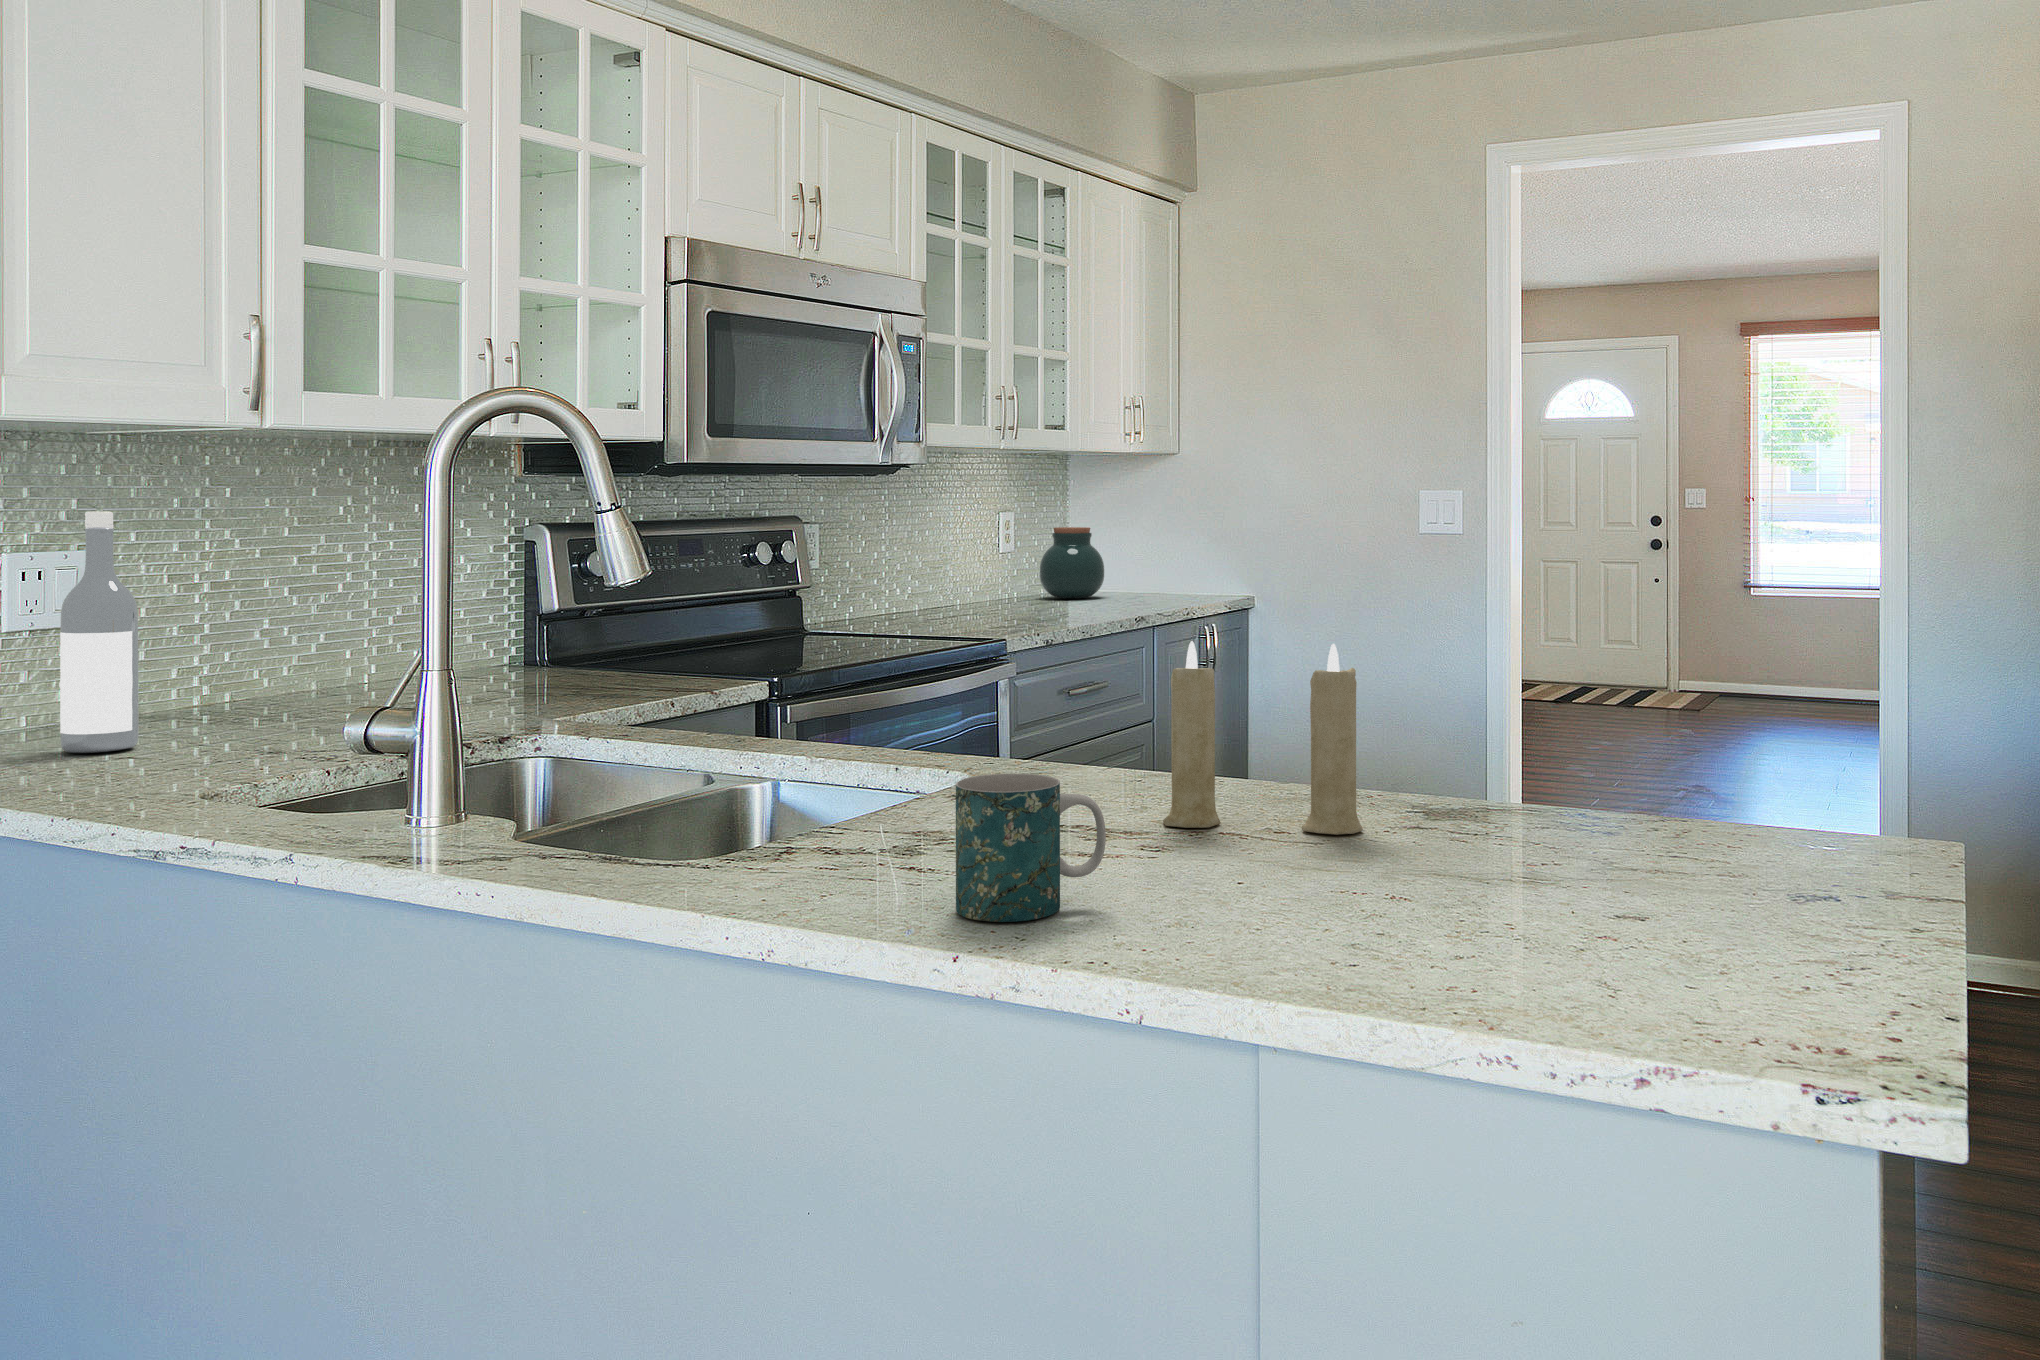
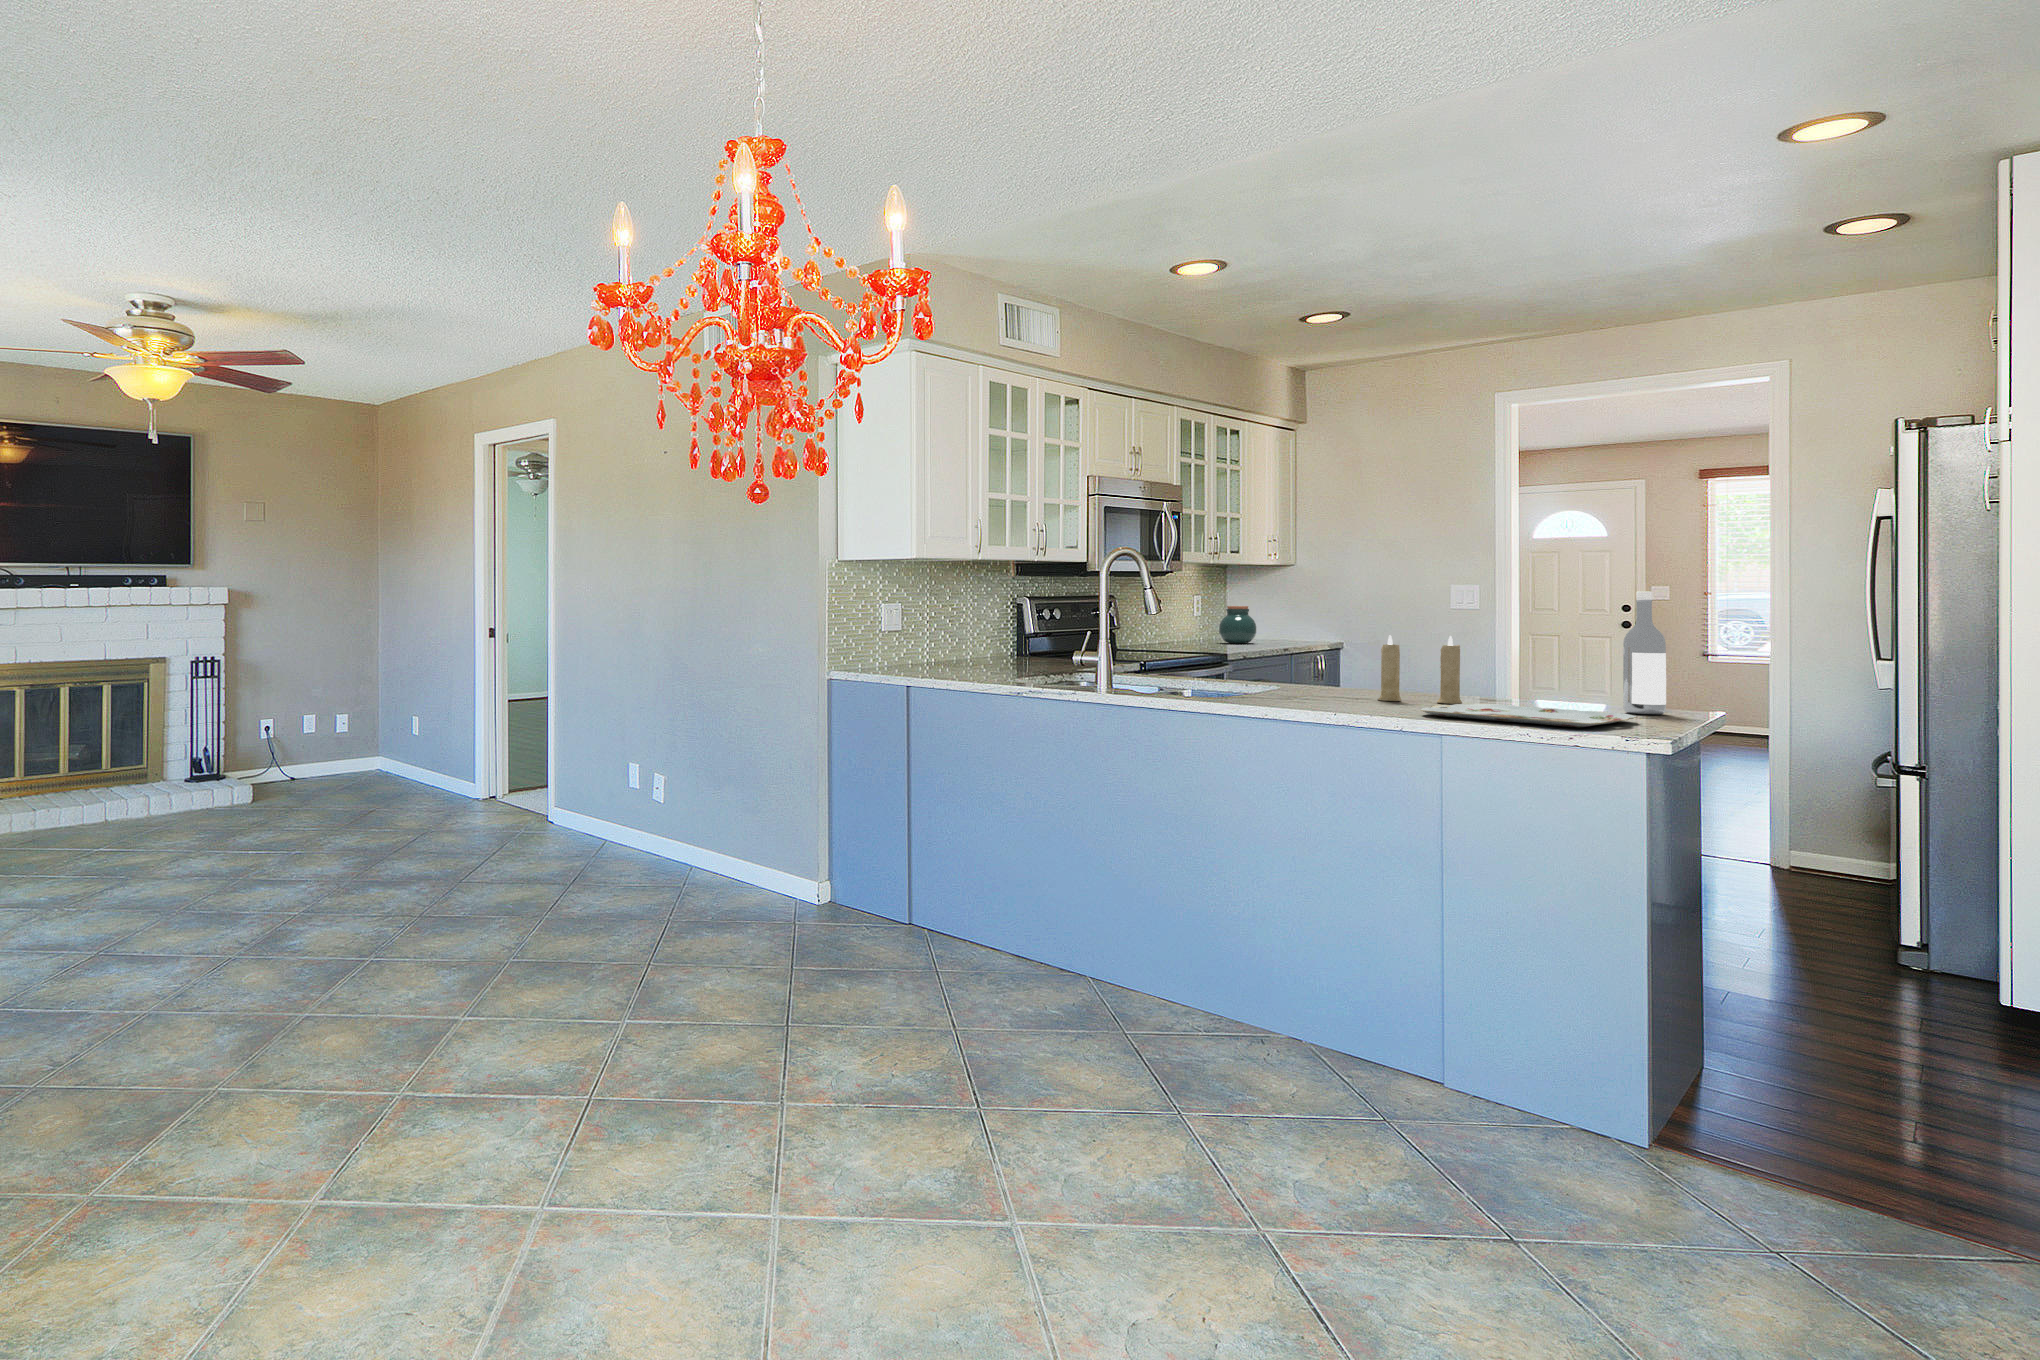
wine bottle: present [59,511,139,753] -> present [1623,591,1666,714]
mug: present [956,774,1106,922] -> none [1324,670,1376,712]
serving tray: none [1217,847,1786,992] -> present [1421,704,1637,727]

